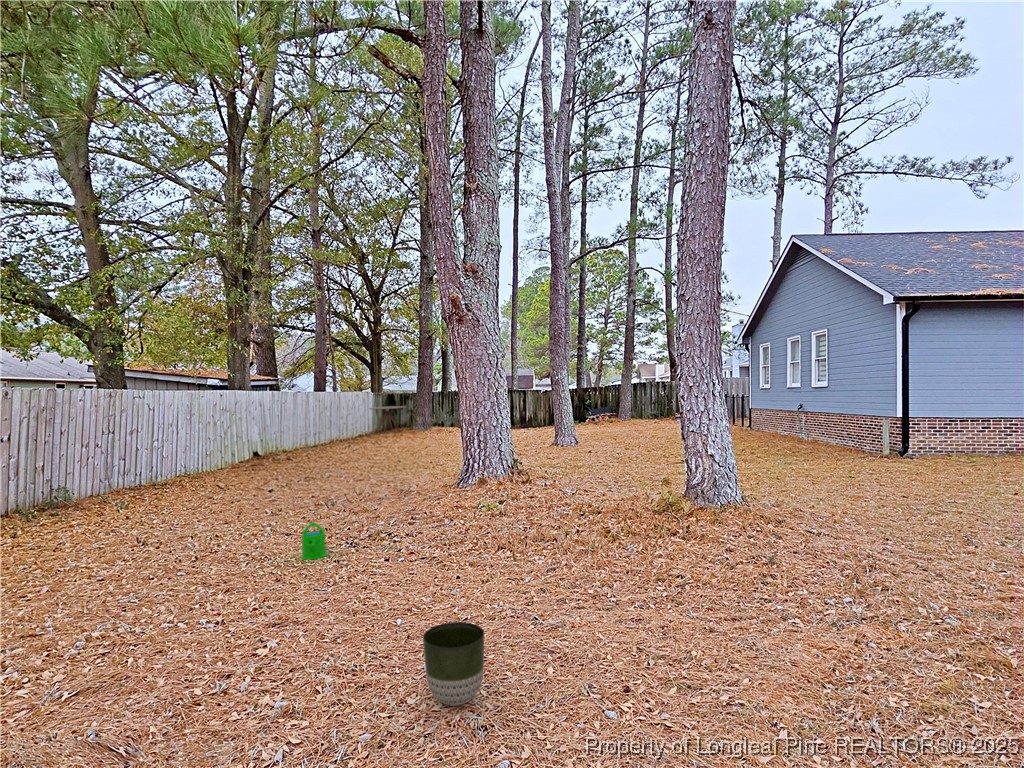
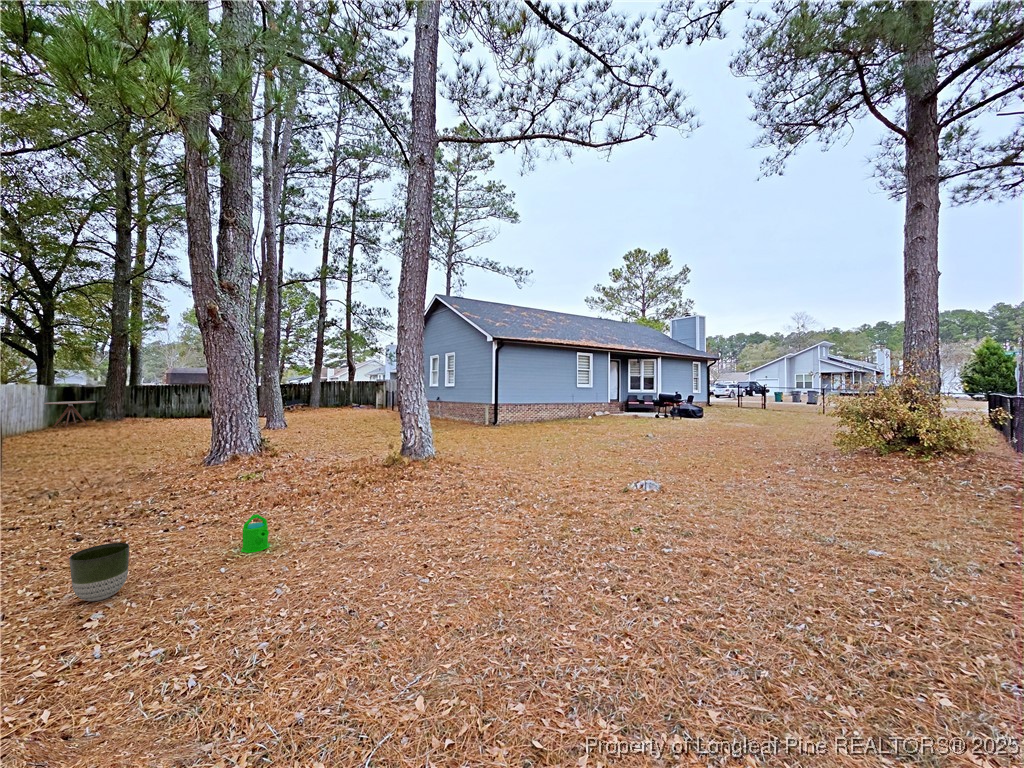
watering can: present [301,522,327,559] -> present [241,514,270,553]
planter: present [423,622,484,706] -> present [69,543,129,601]

